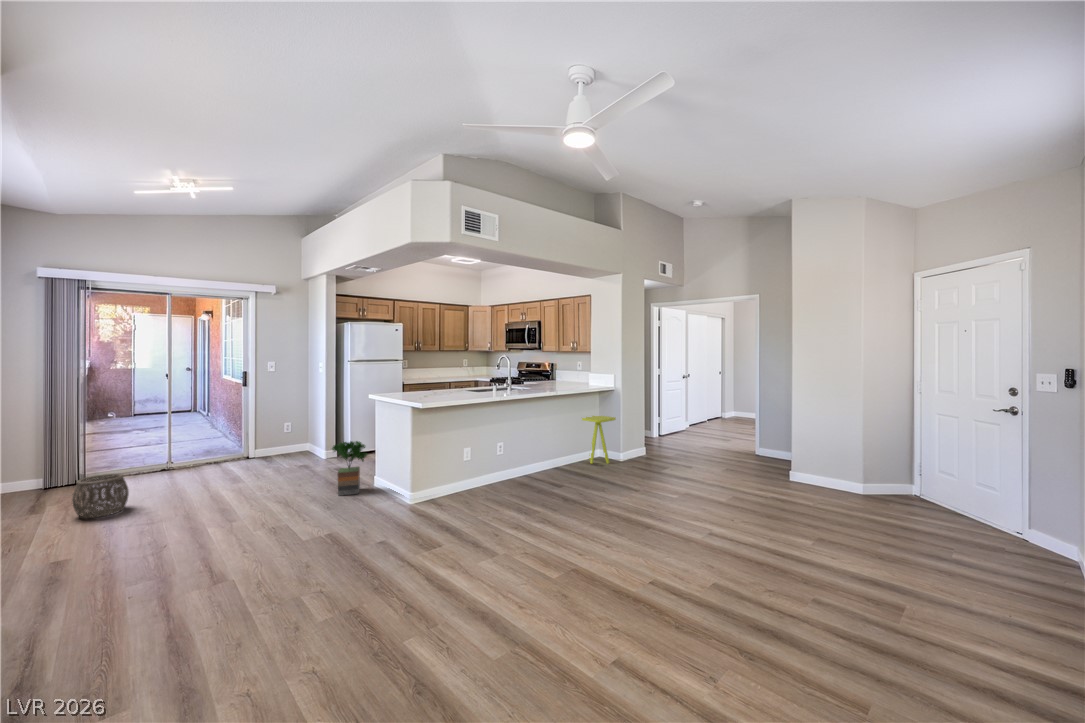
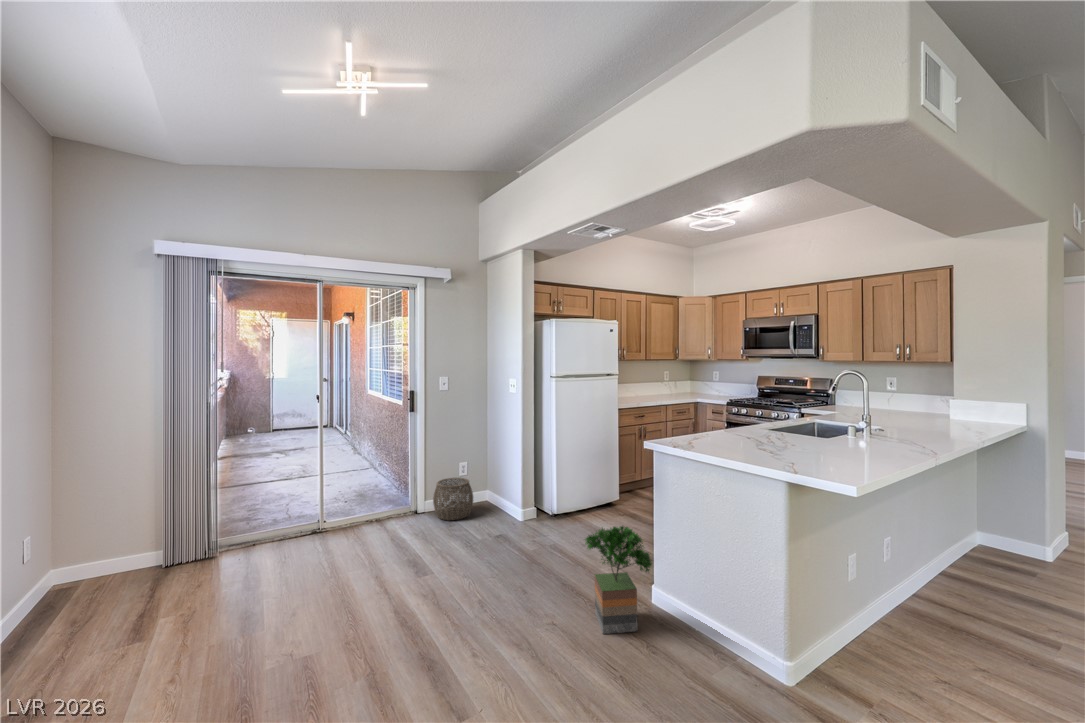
side table: present [582,416,616,464] -> none [971,474,1050,570]
woven basket: present [72,473,129,518] -> present [433,478,473,520]

